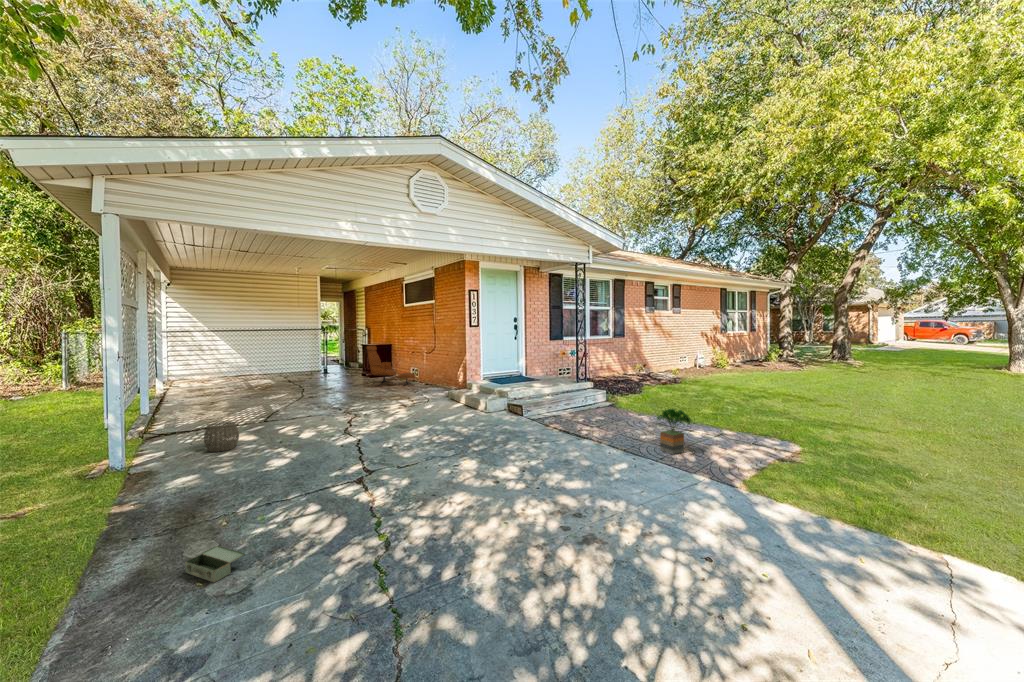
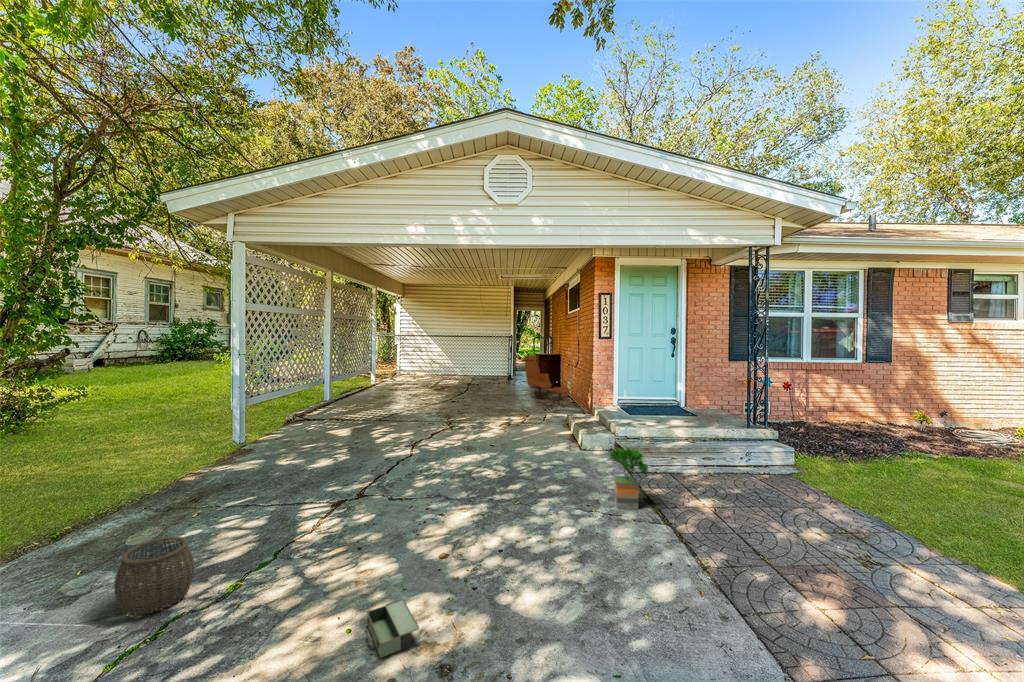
potted tree: present [657,409,691,454] -> present [610,448,648,509]
woven basket: present [204,421,239,452] -> present [114,537,195,616]
toolbox: present [185,546,245,582] -> present [367,599,419,658]

